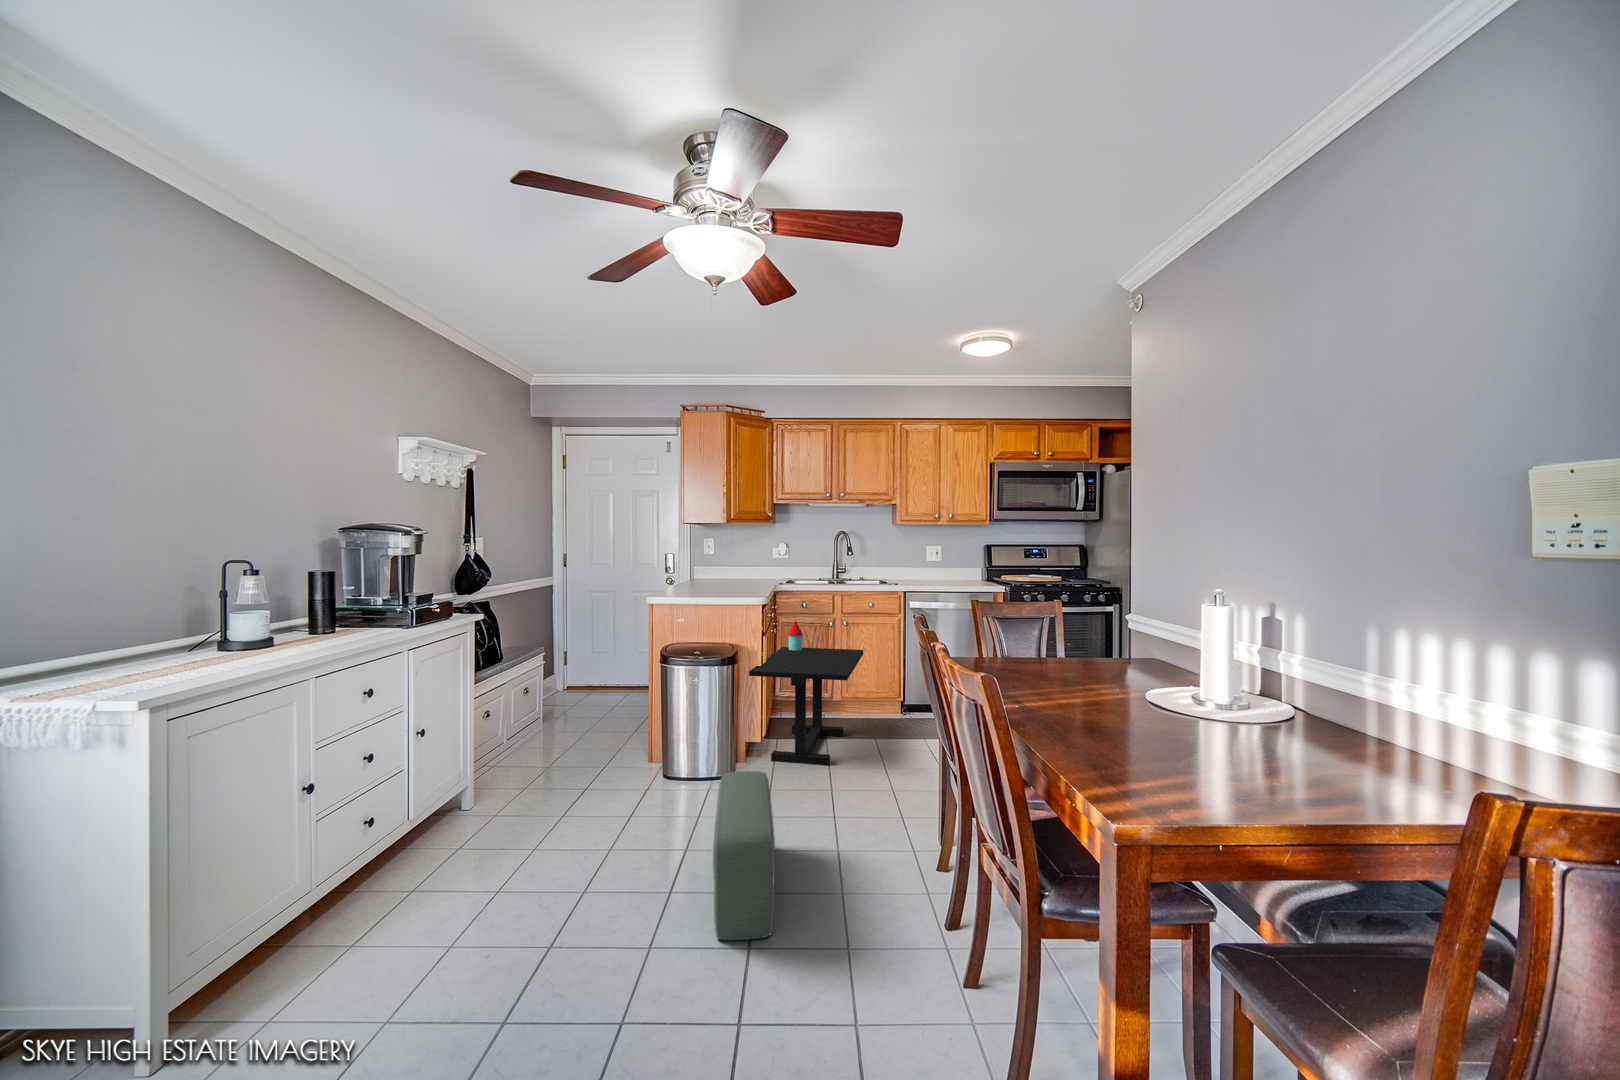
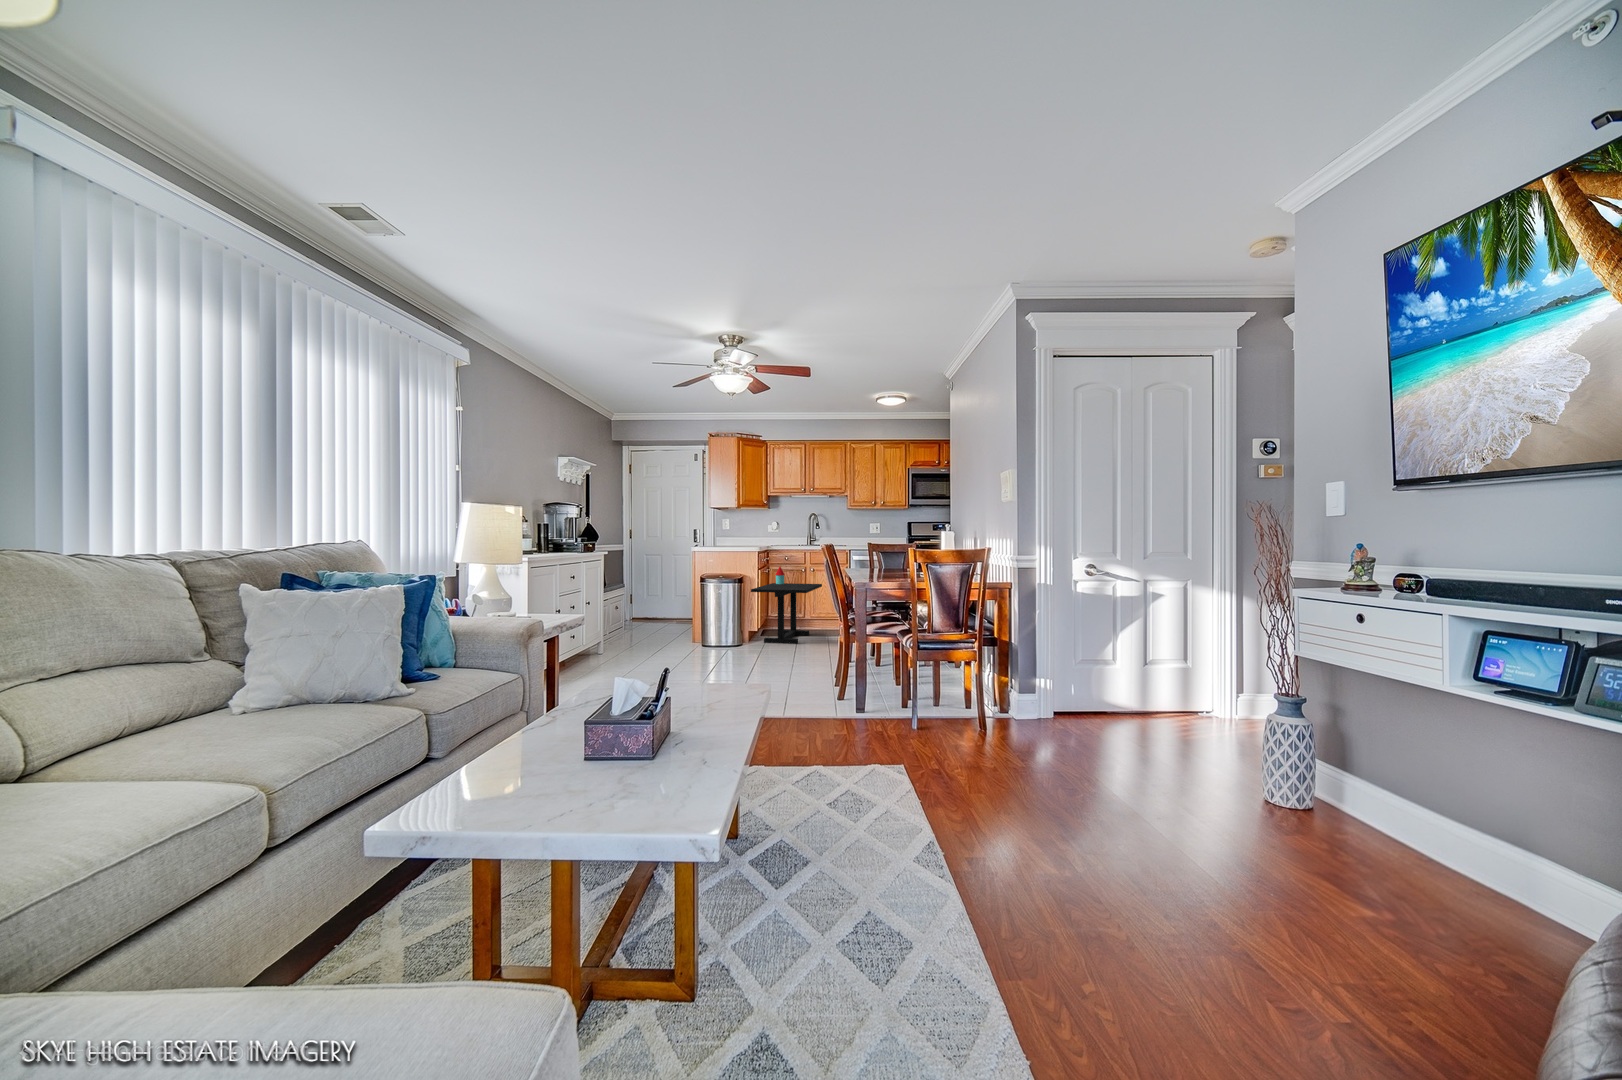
pouf: present [713,771,775,940] -> none [733,624,760,680]

